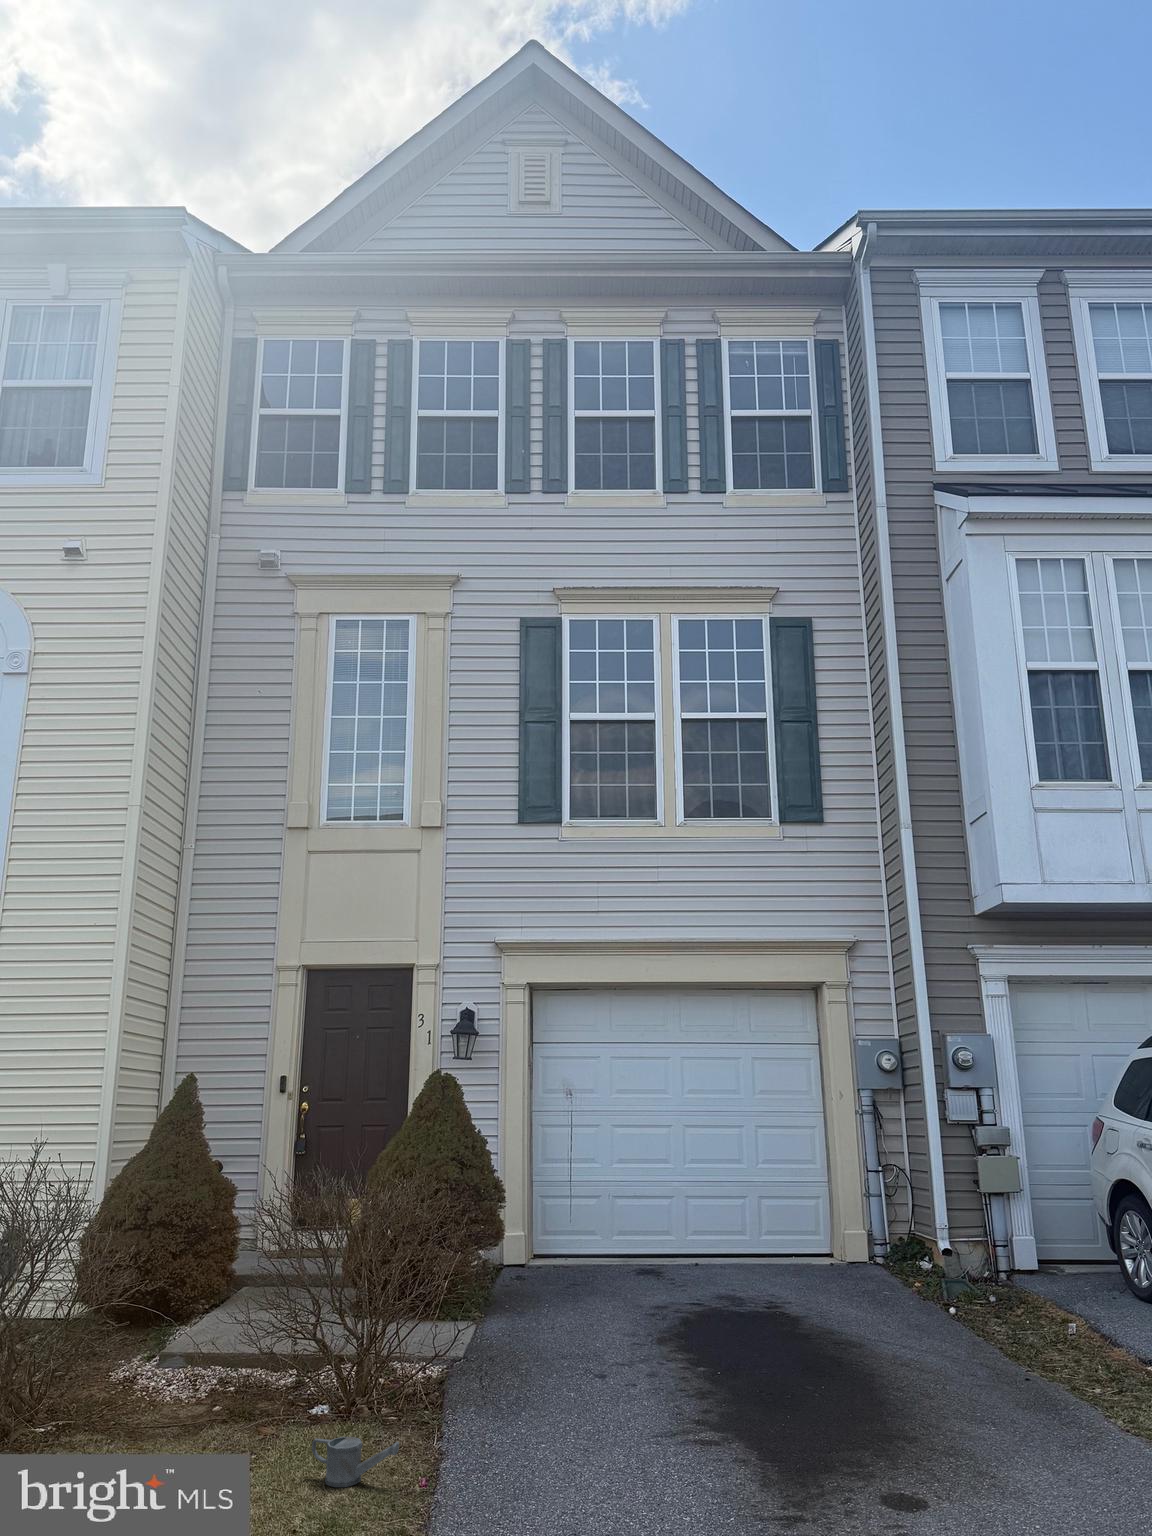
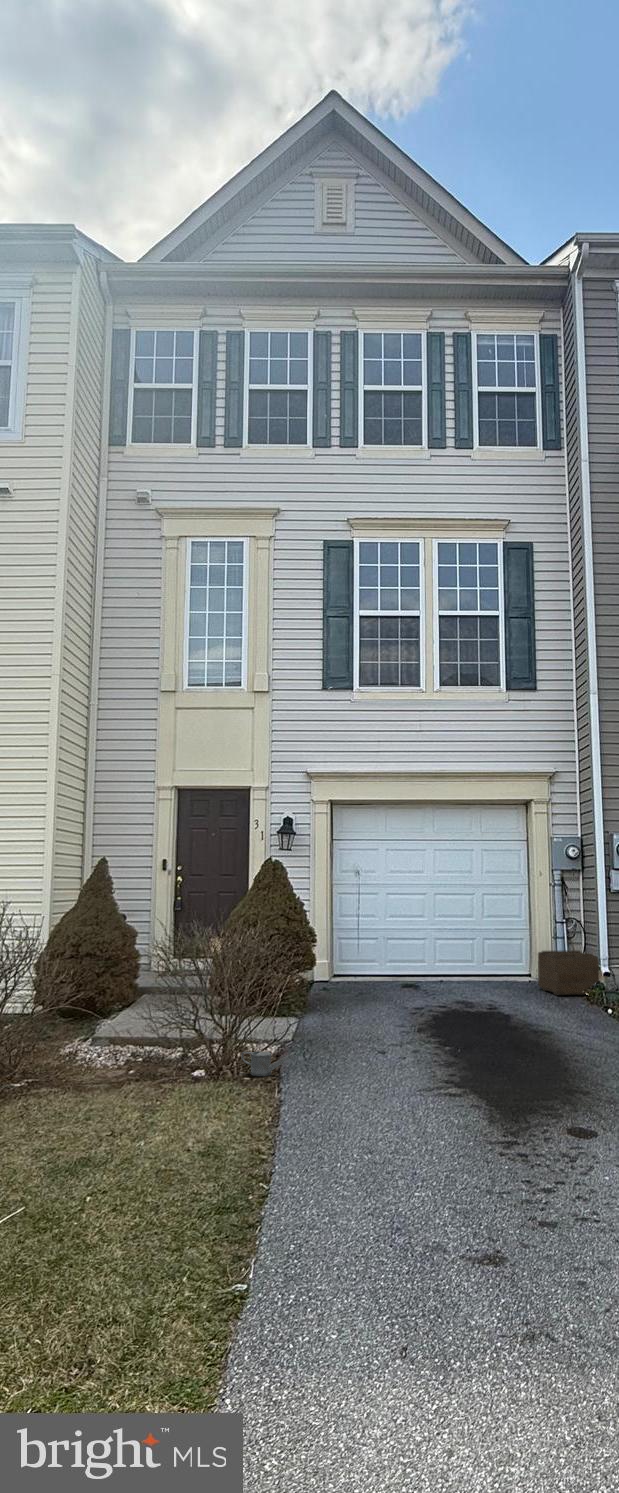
wooden crate: none [840,1212,936,1287] -> present [538,950,599,995]

